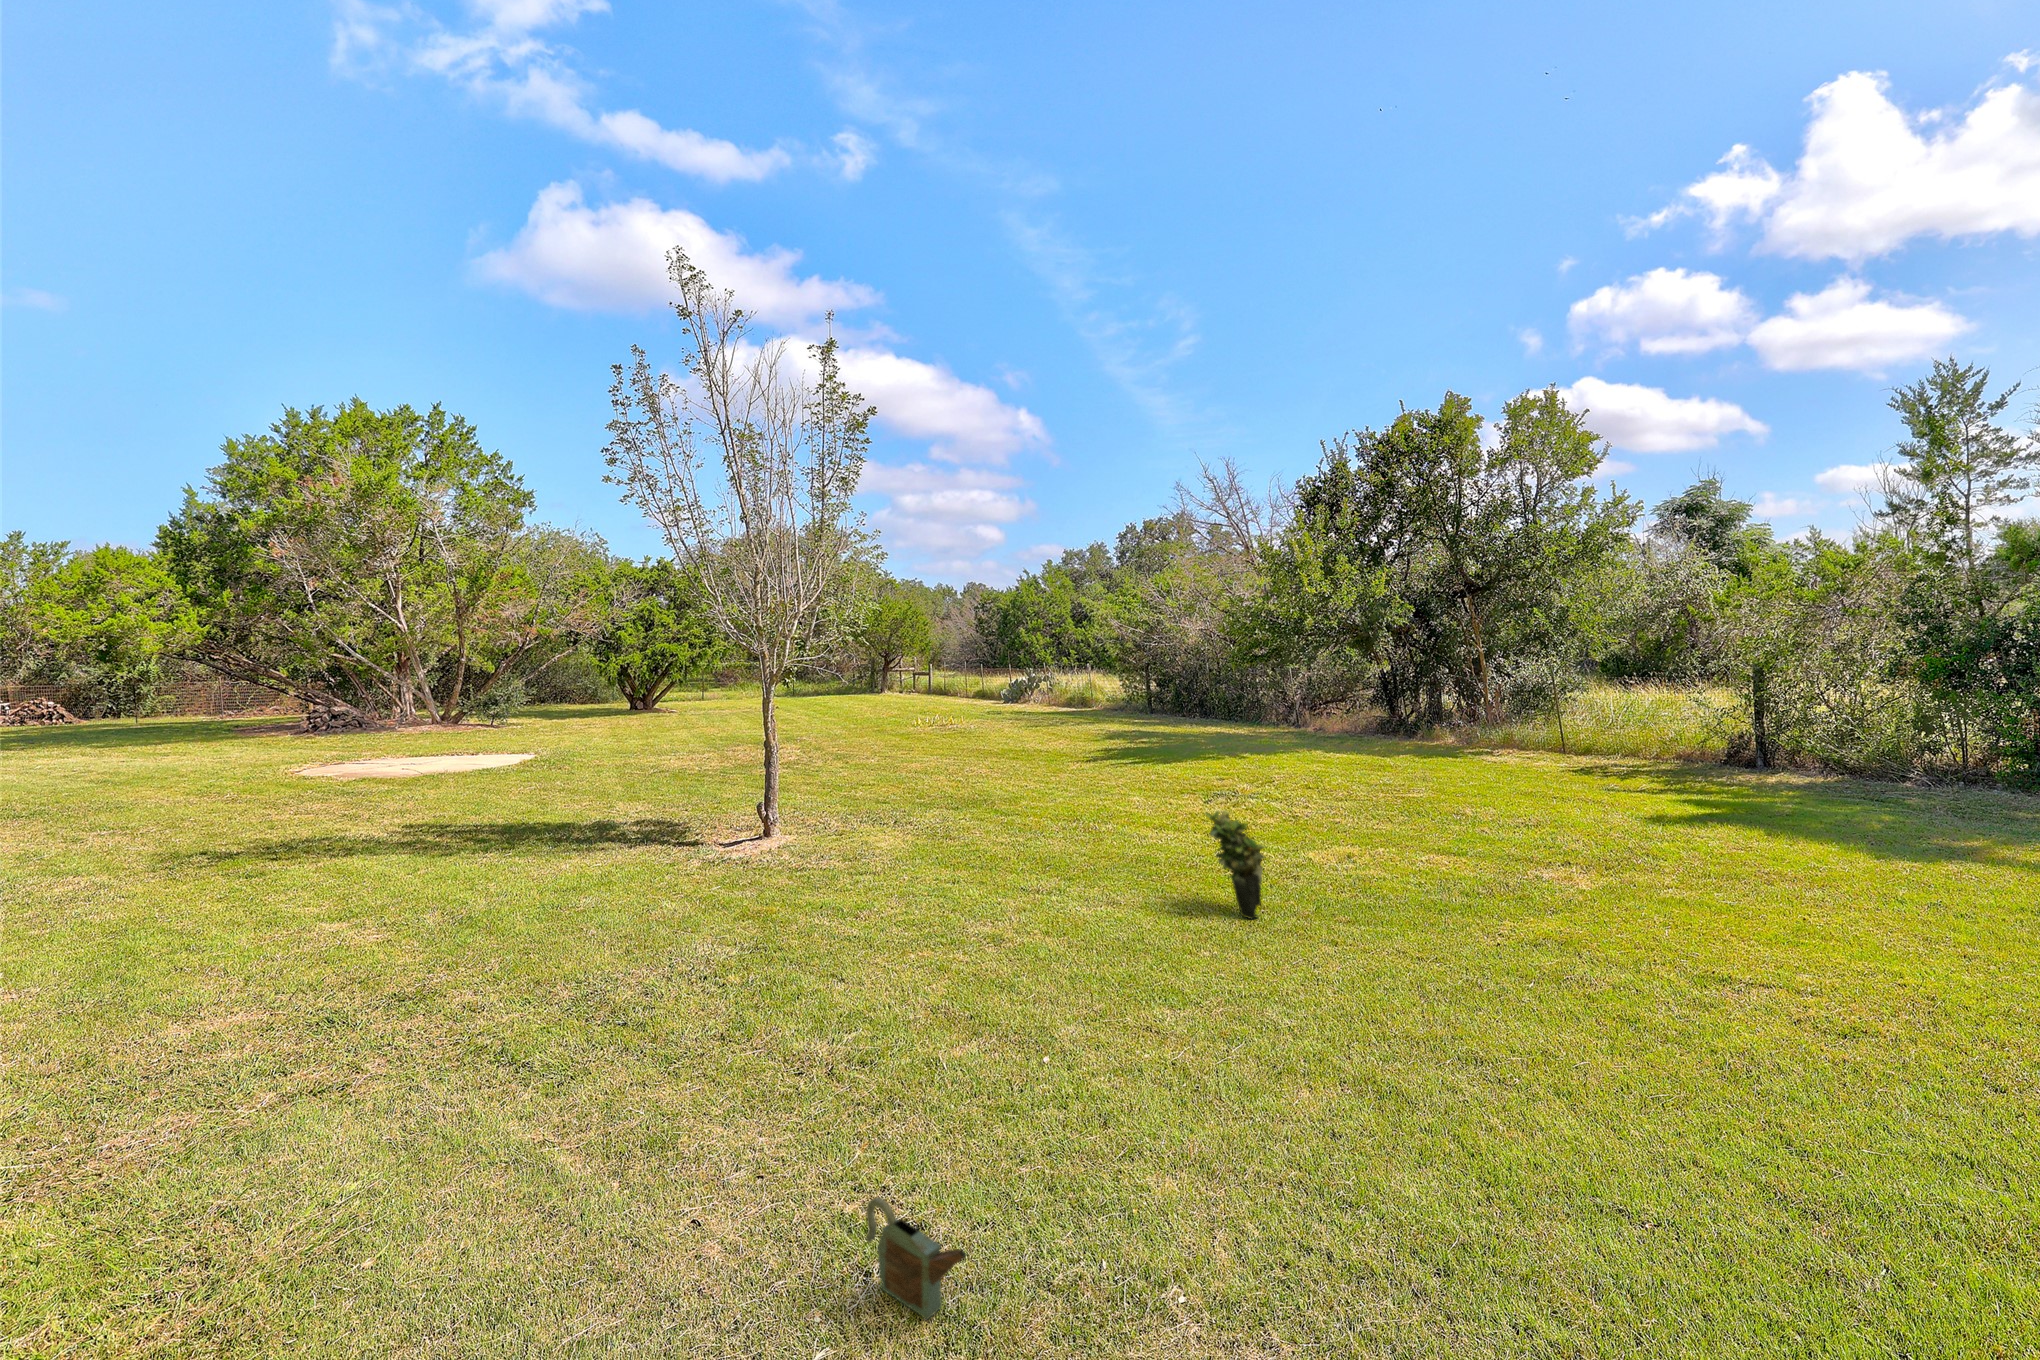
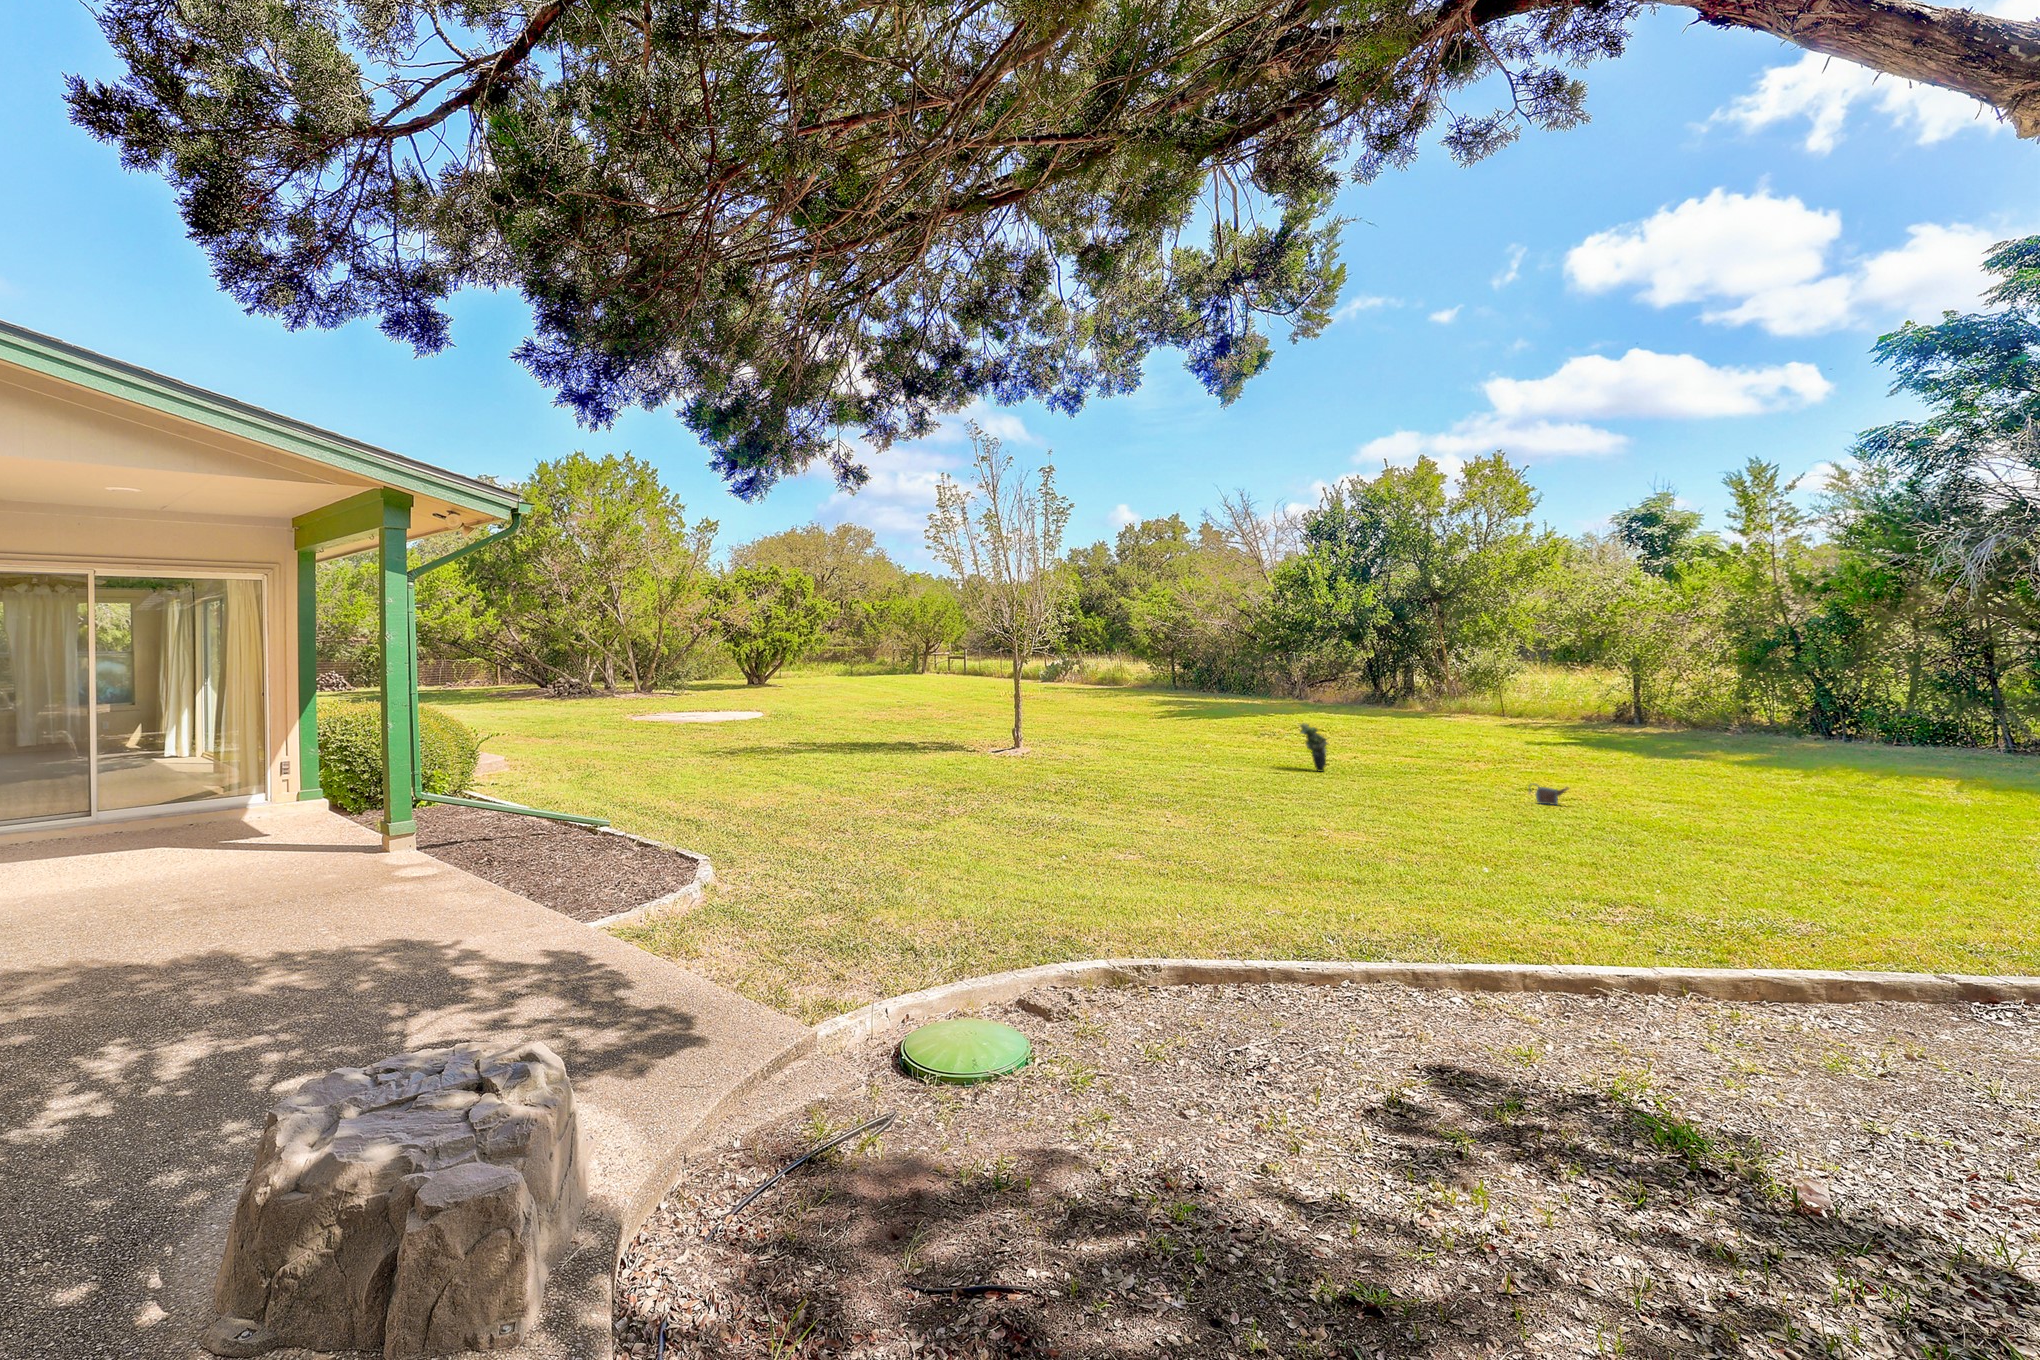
watering can: present [866,1197,966,1319] -> present [1529,784,1569,805]

